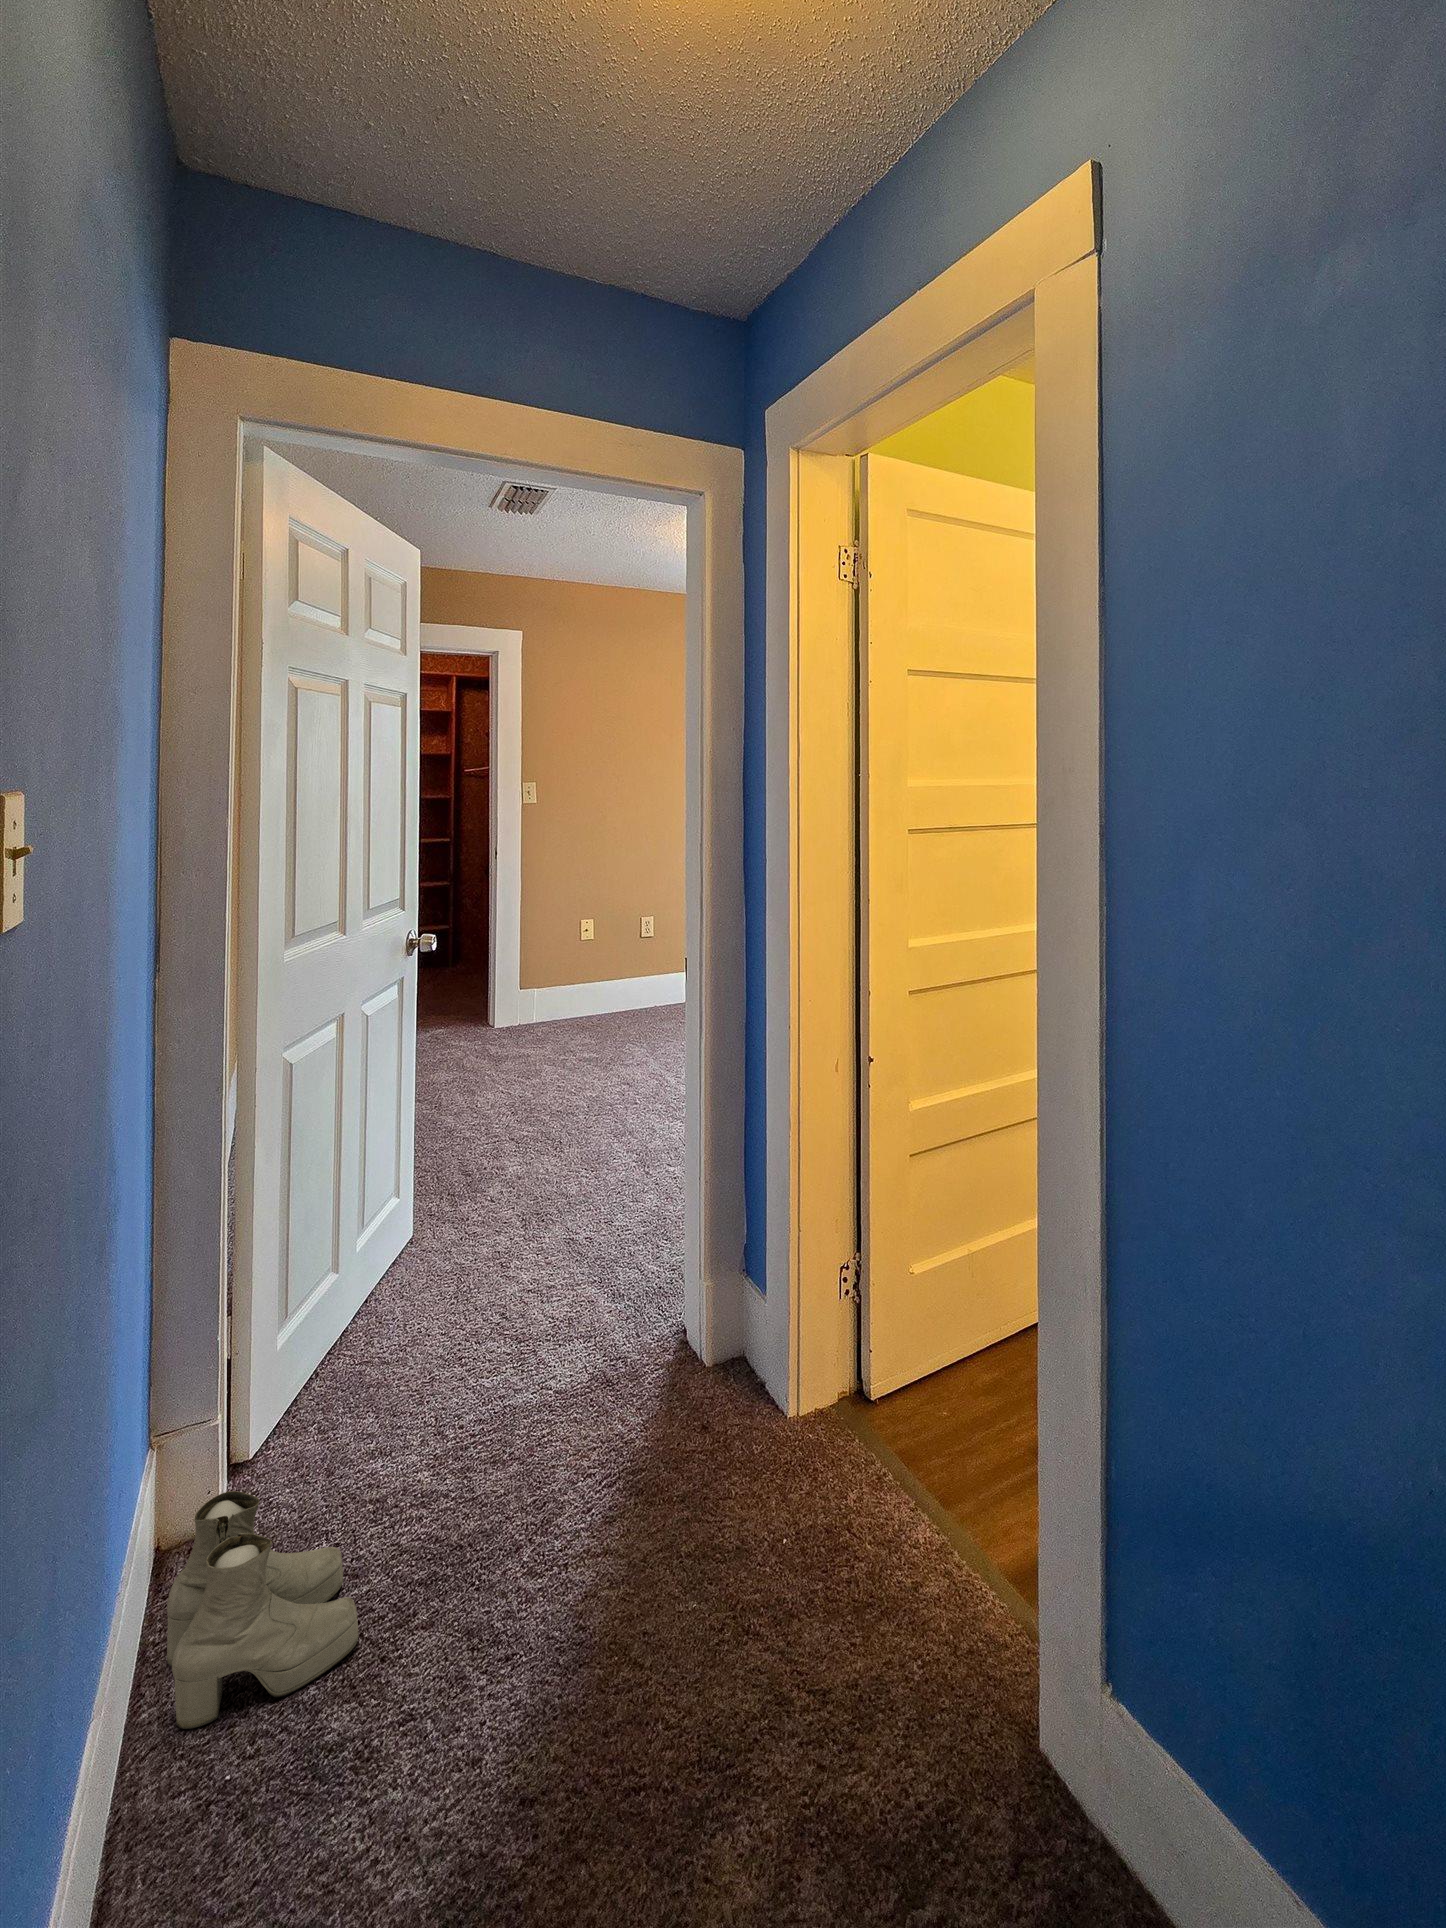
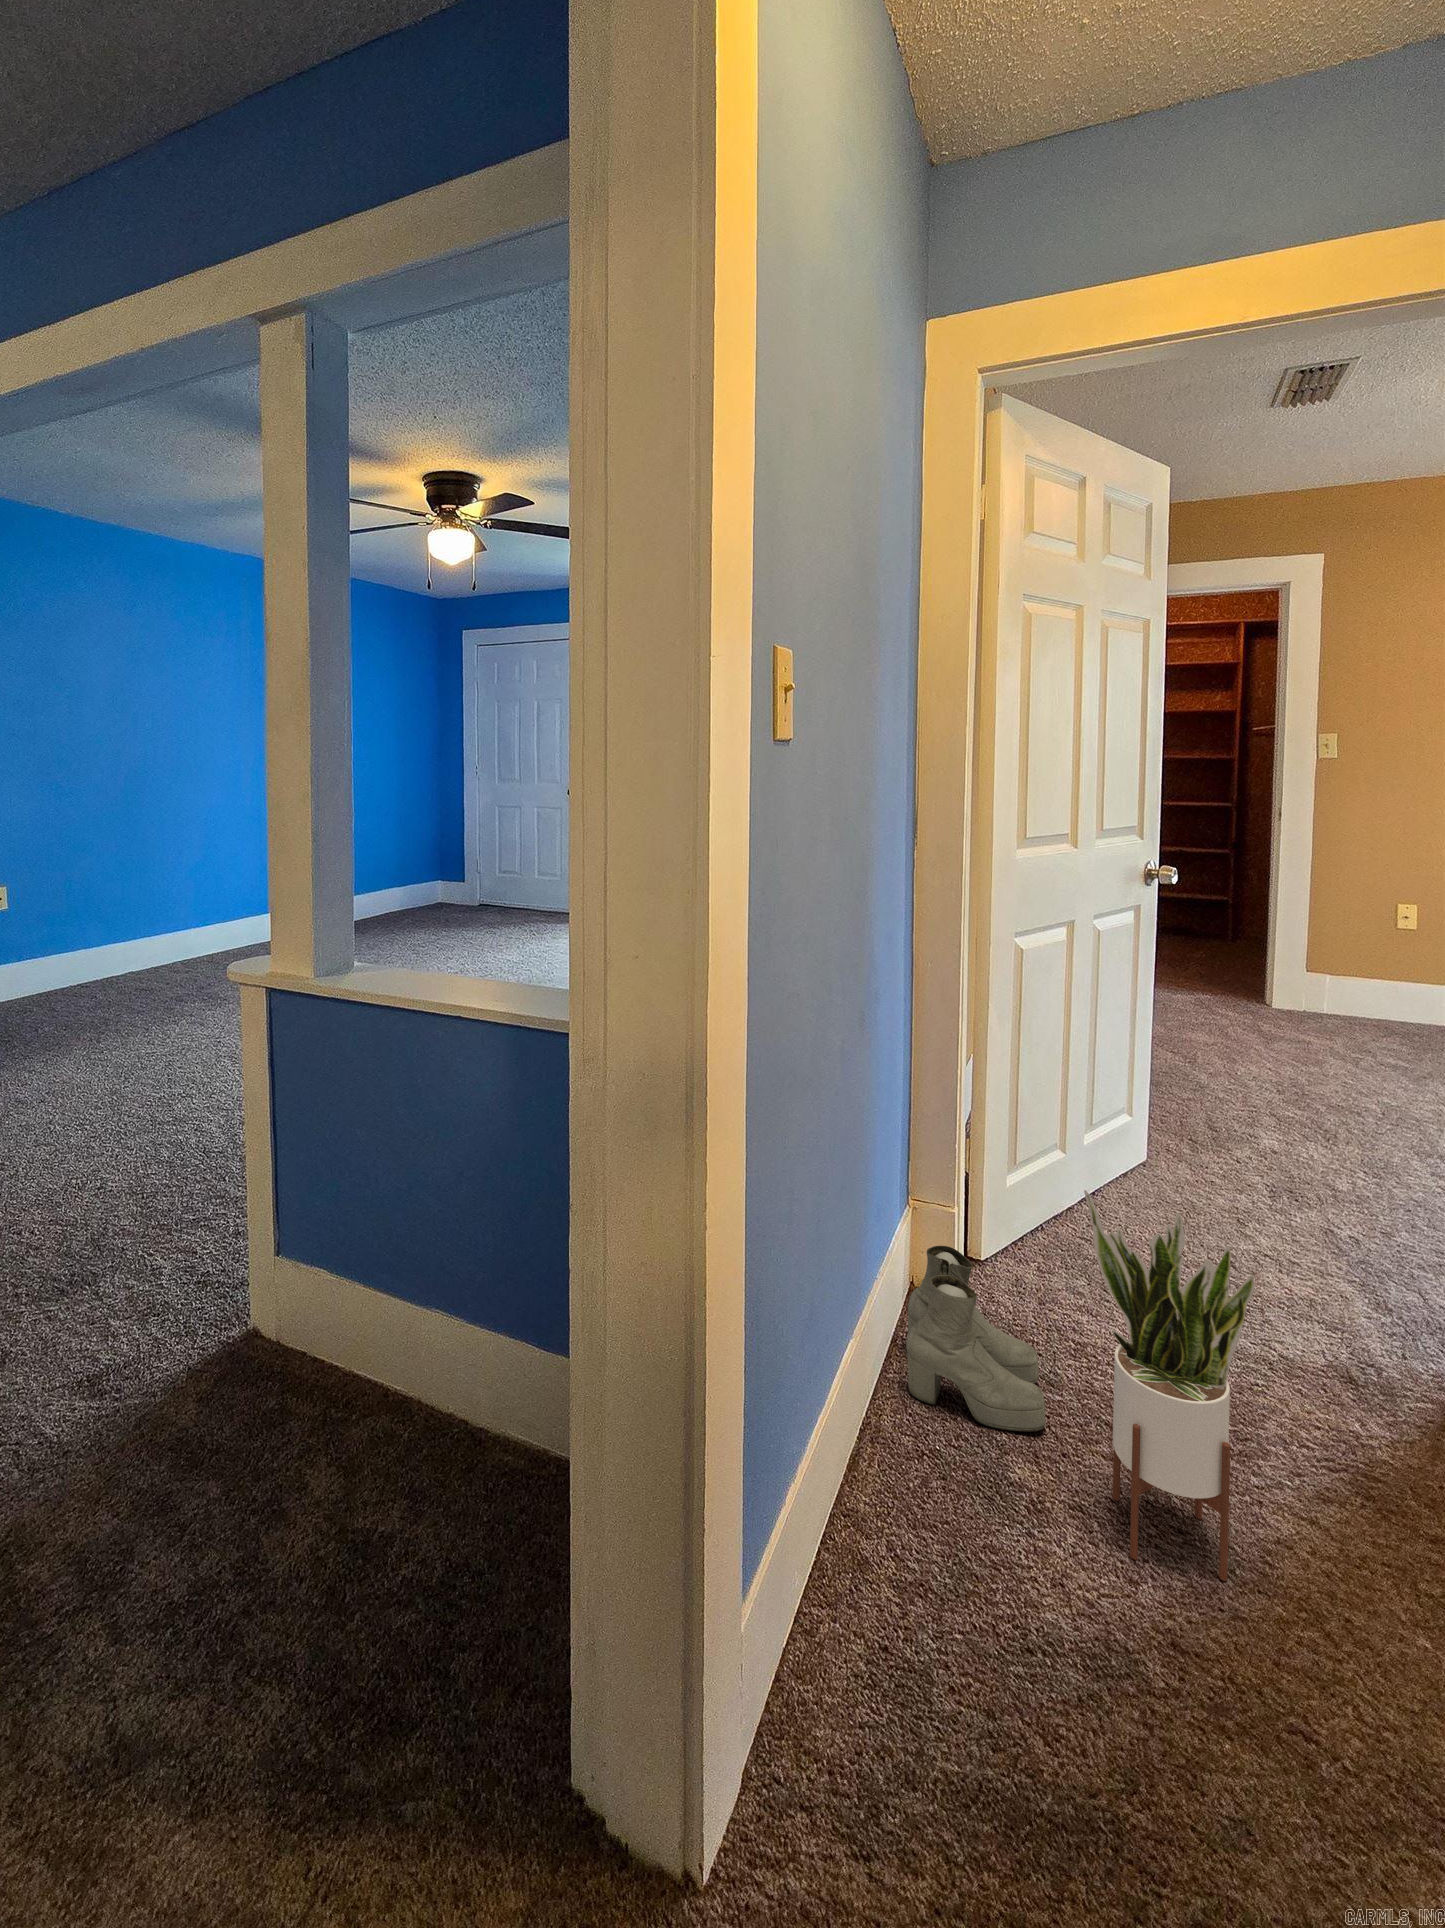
potted plant: none [404,1342,563,1729] -> present [1084,1190,1255,1581]

